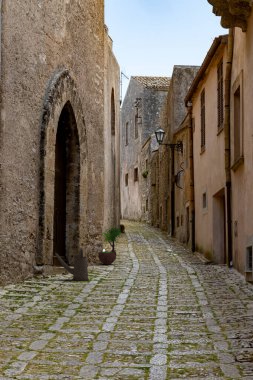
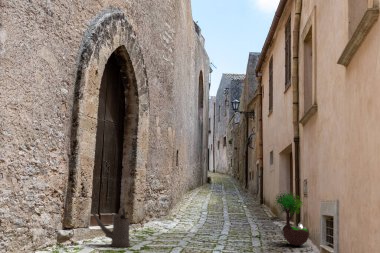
potted tree: present [99,227,121,265] -> present [275,193,309,246]

